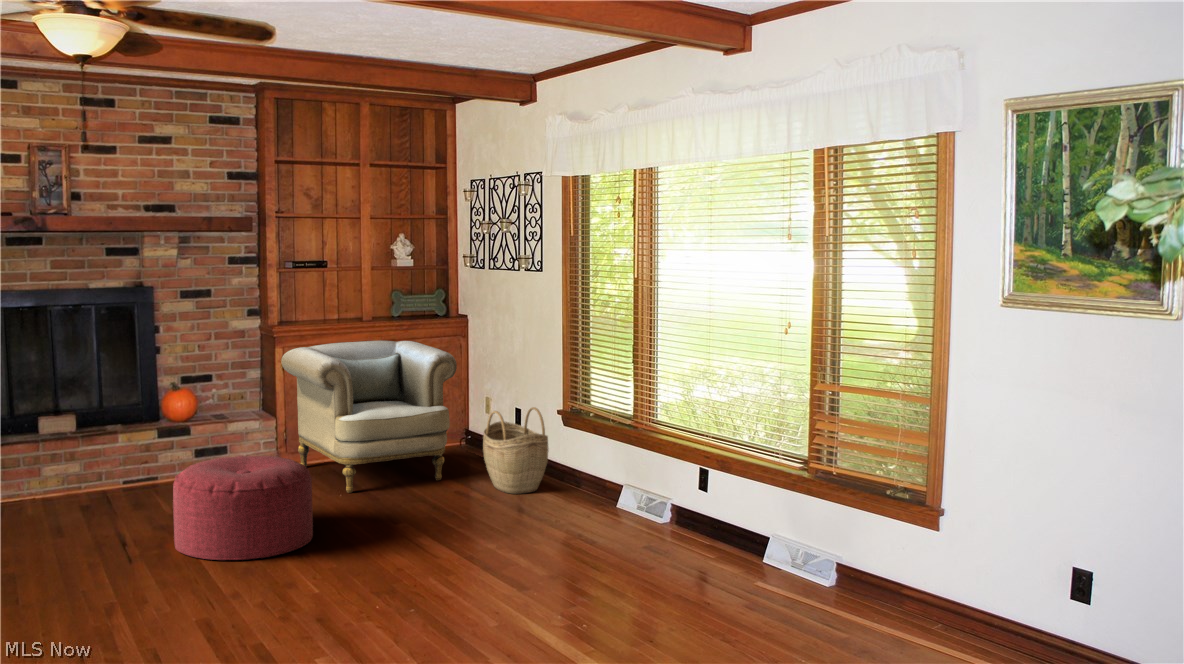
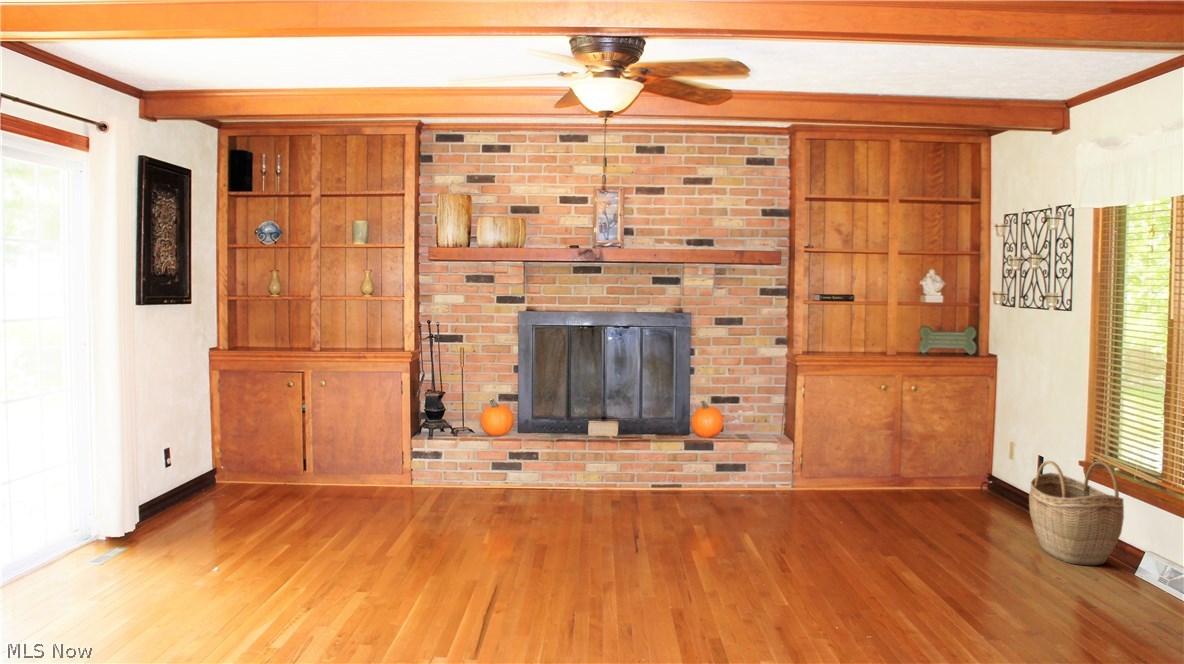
armchair: present [281,341,457,493] -> none [802,373,996,531]
ottoman: present [173,456,313,560] -> none [677,479,827,603]

